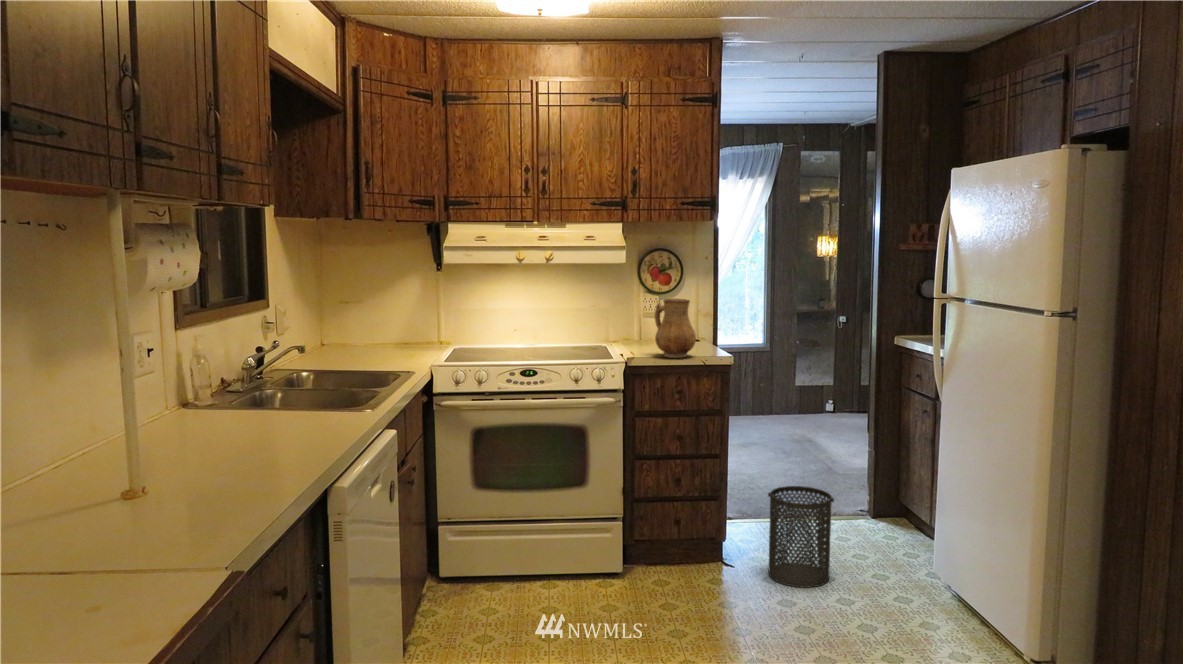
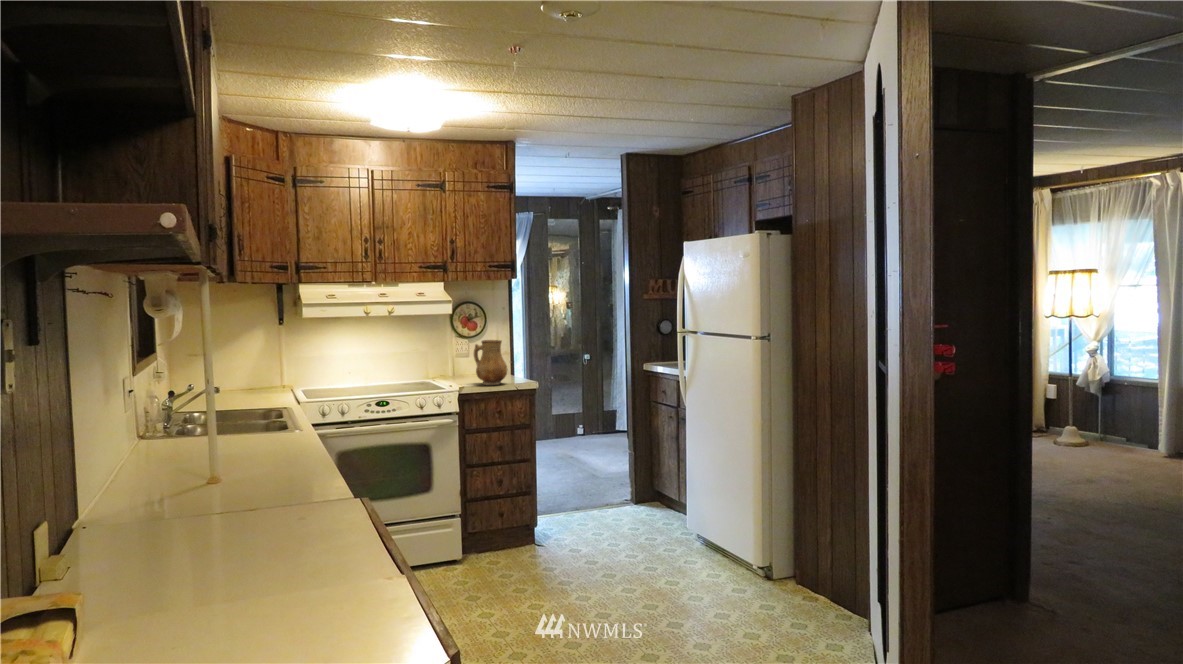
trash can: present [768,486,834,588] -> none [569,475,616,549]

